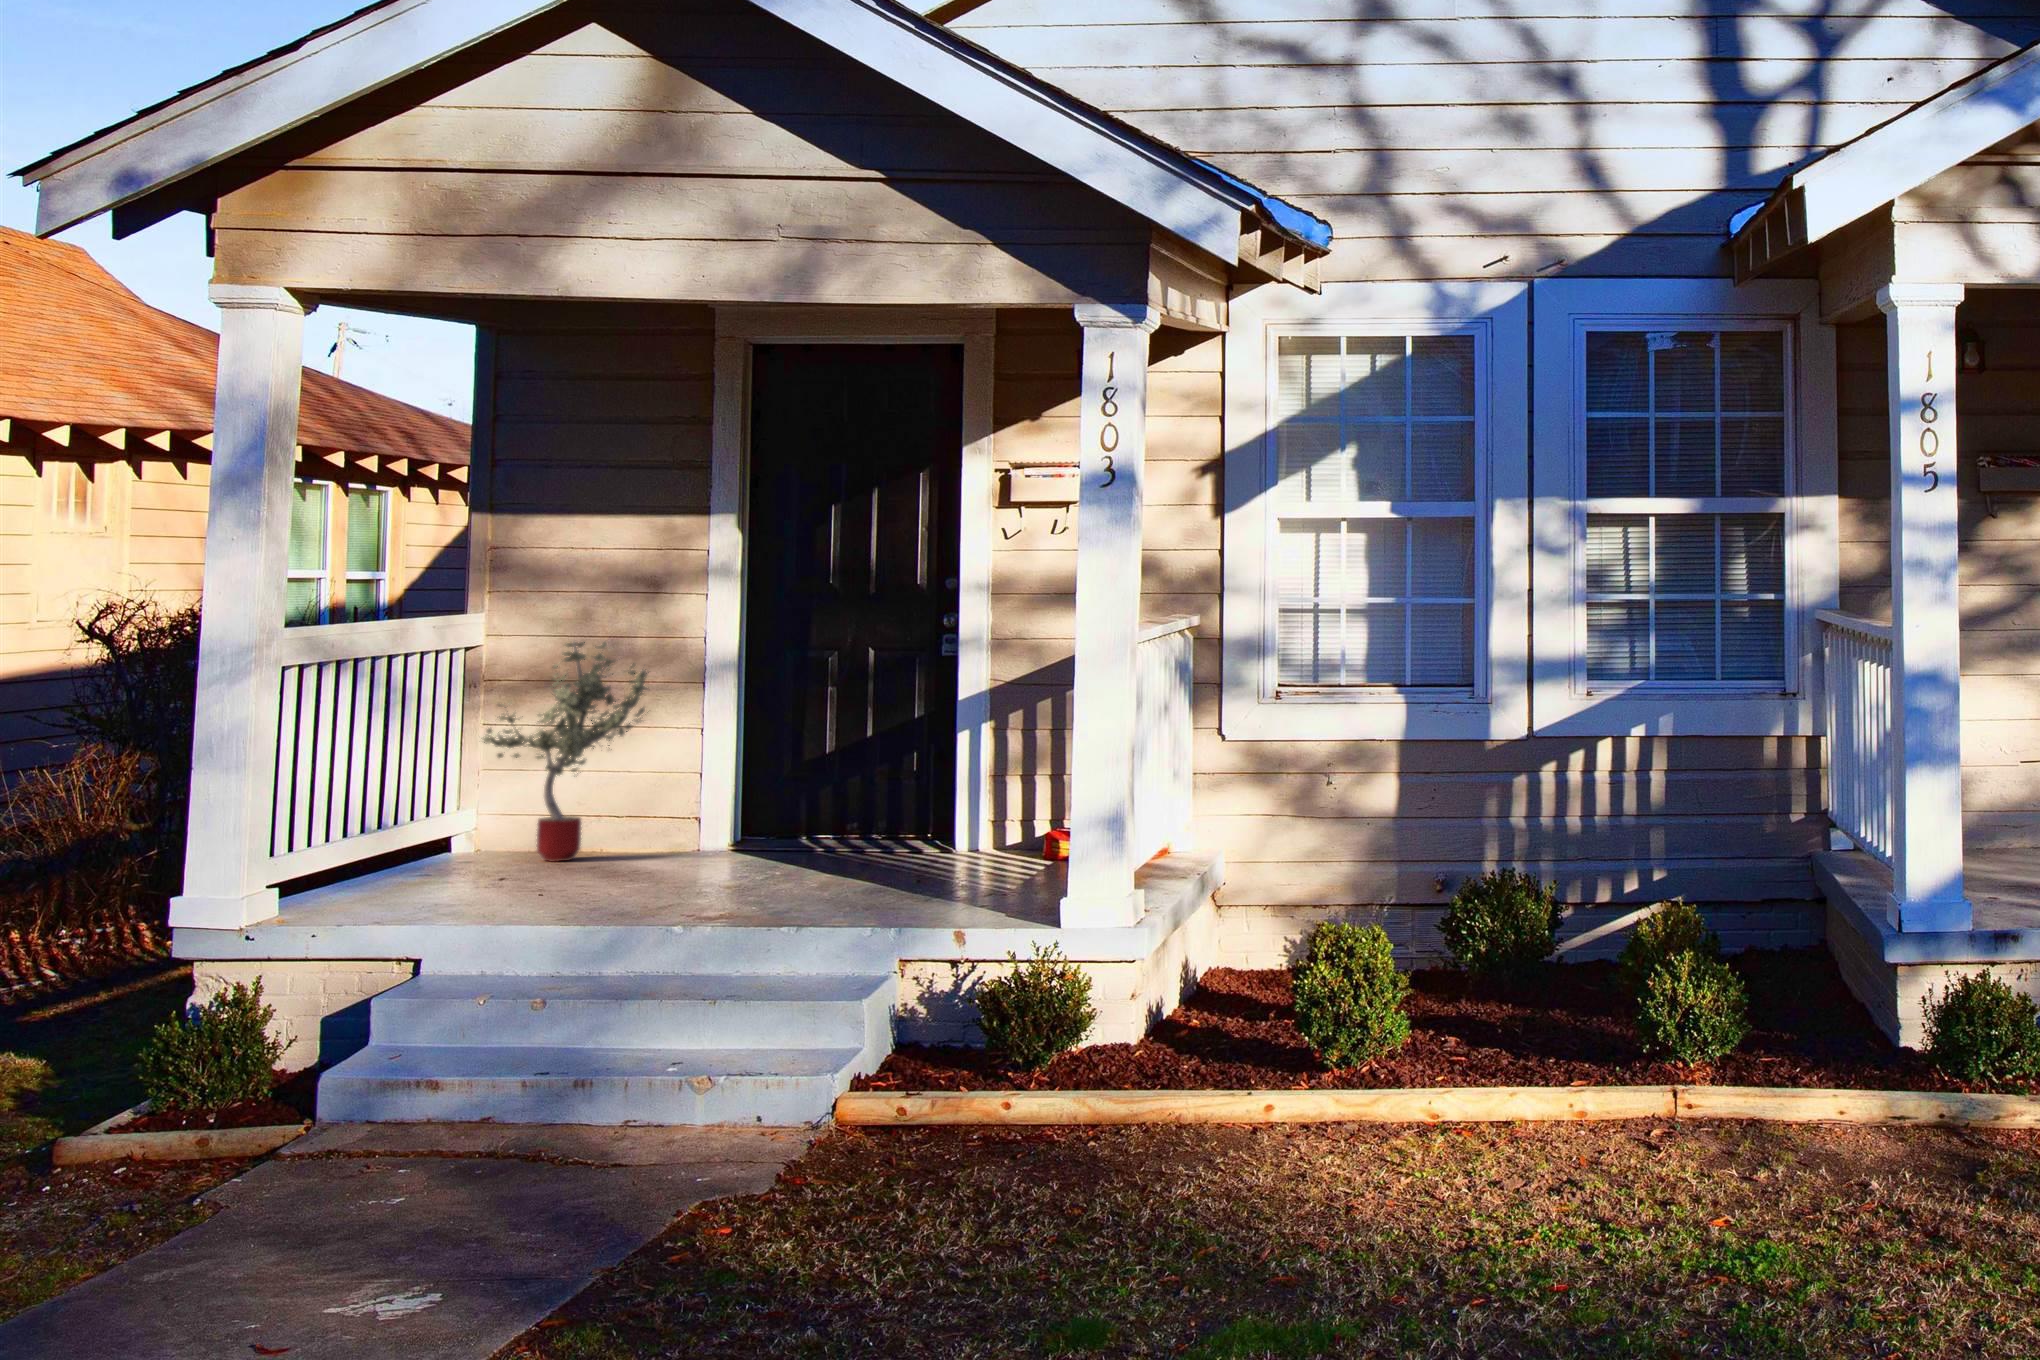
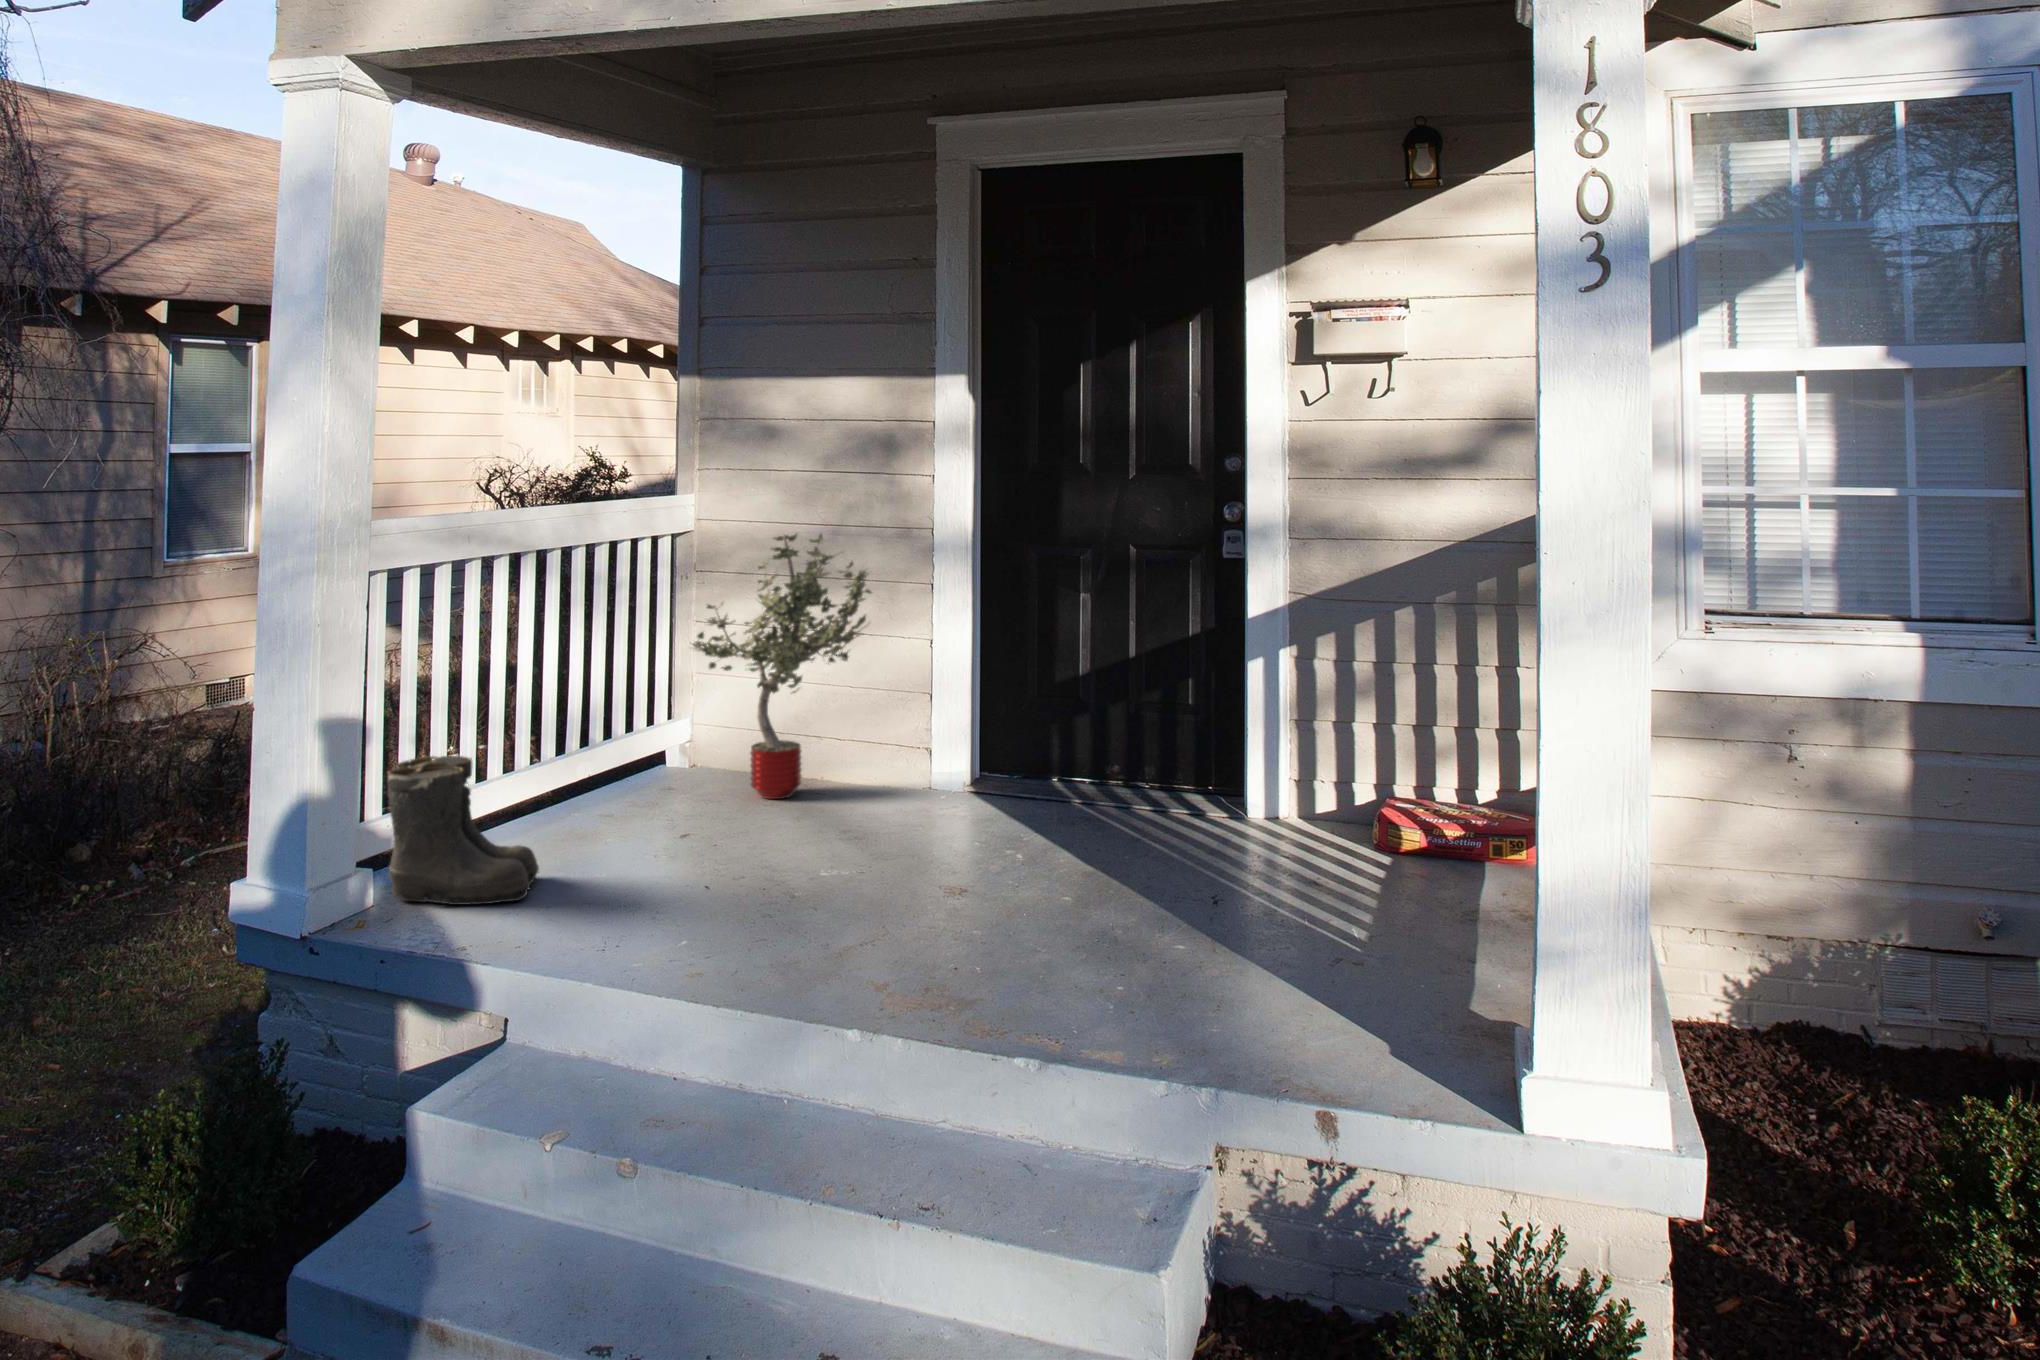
boots: none [275,800,395,904] -> present [387,756,539,905]

